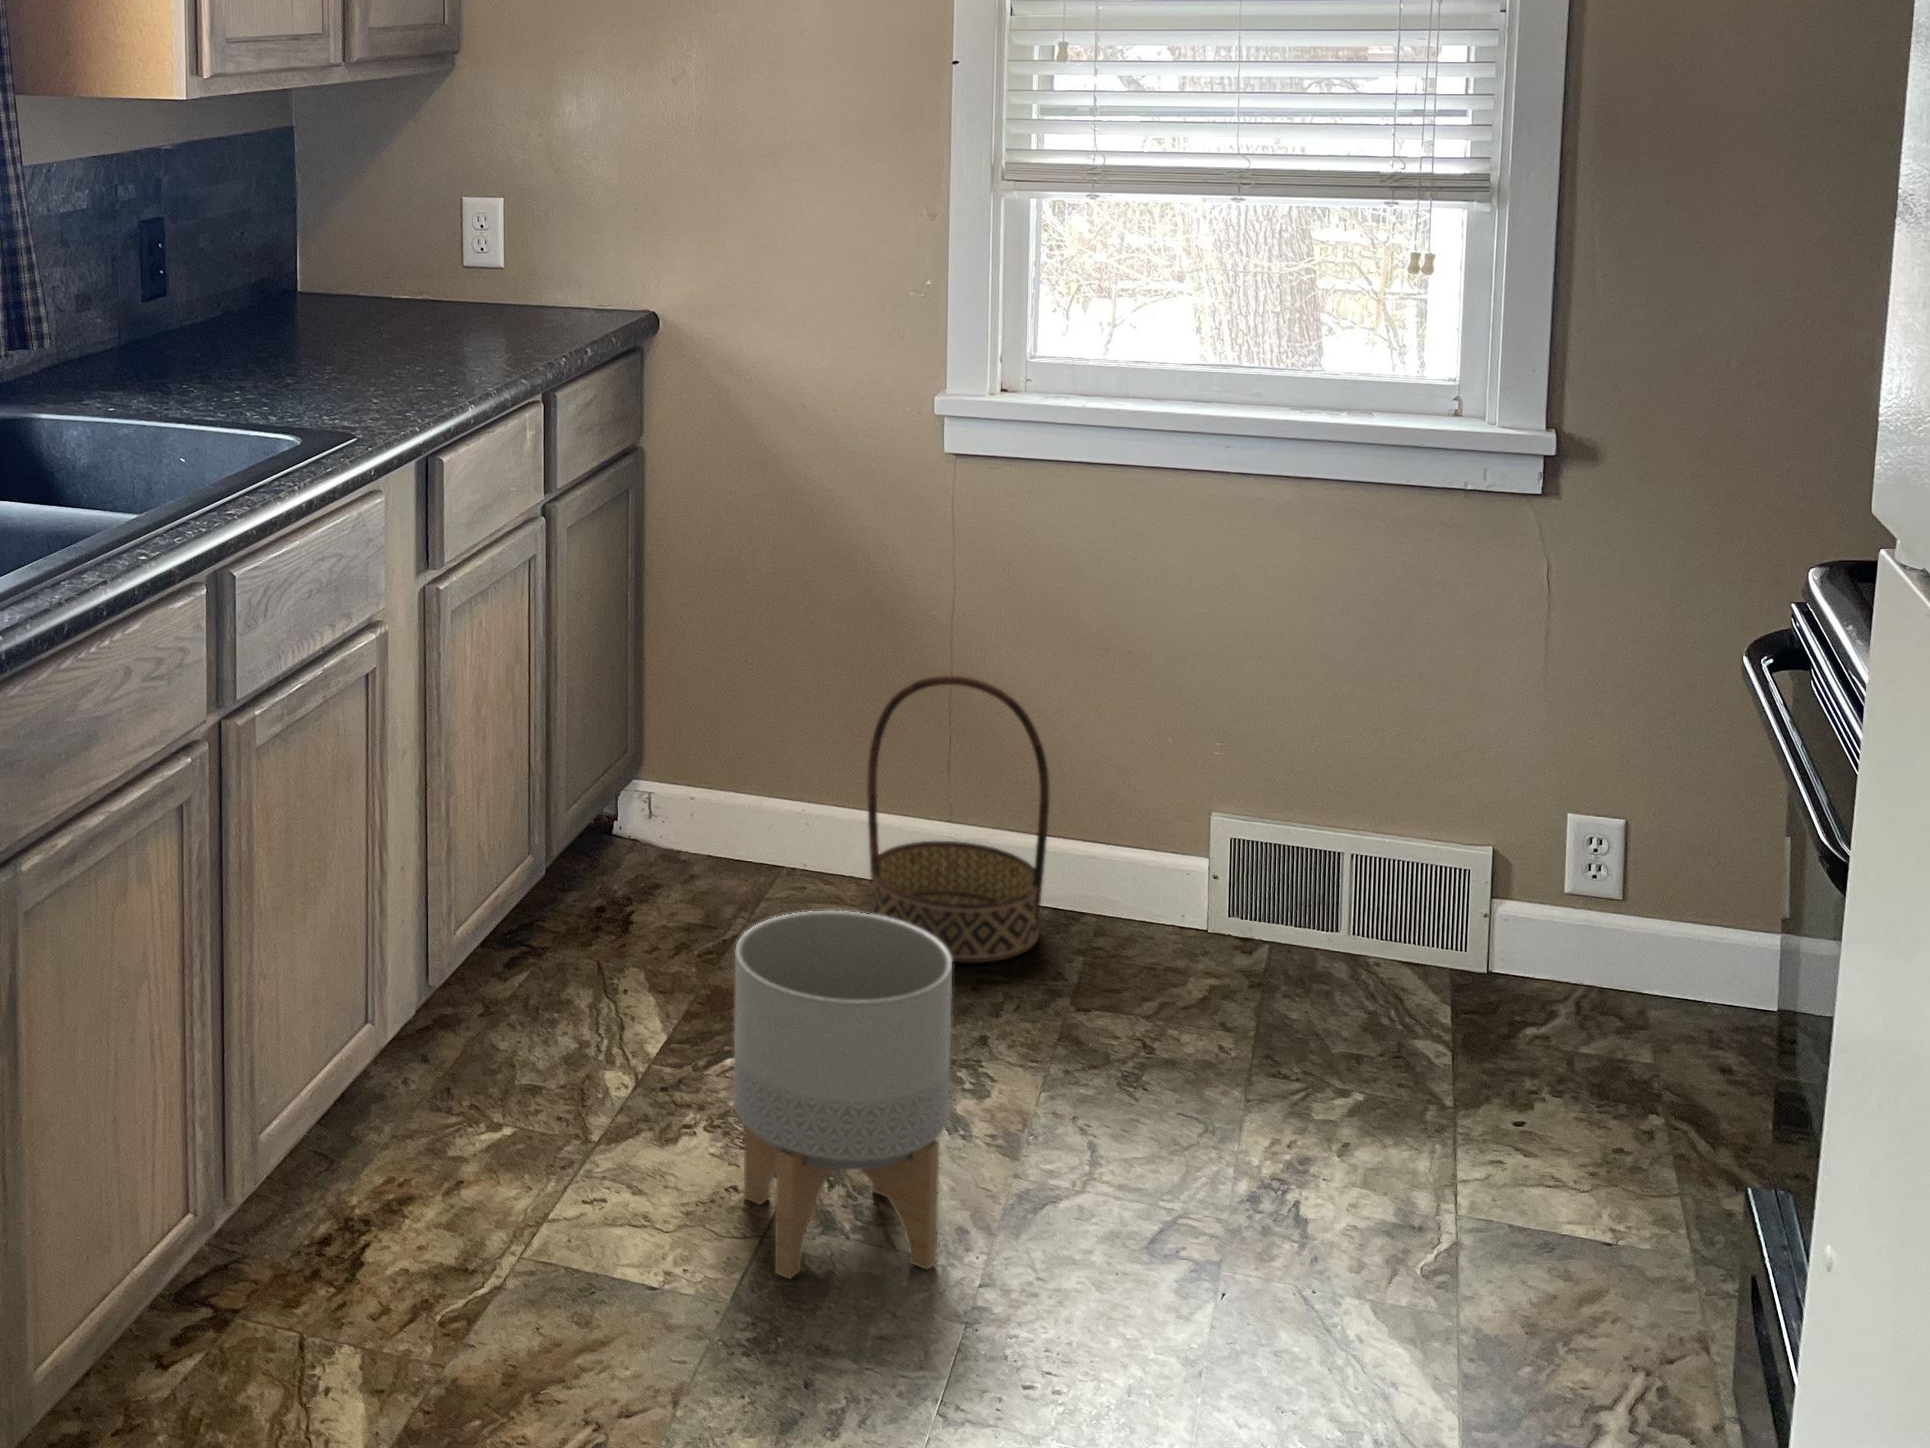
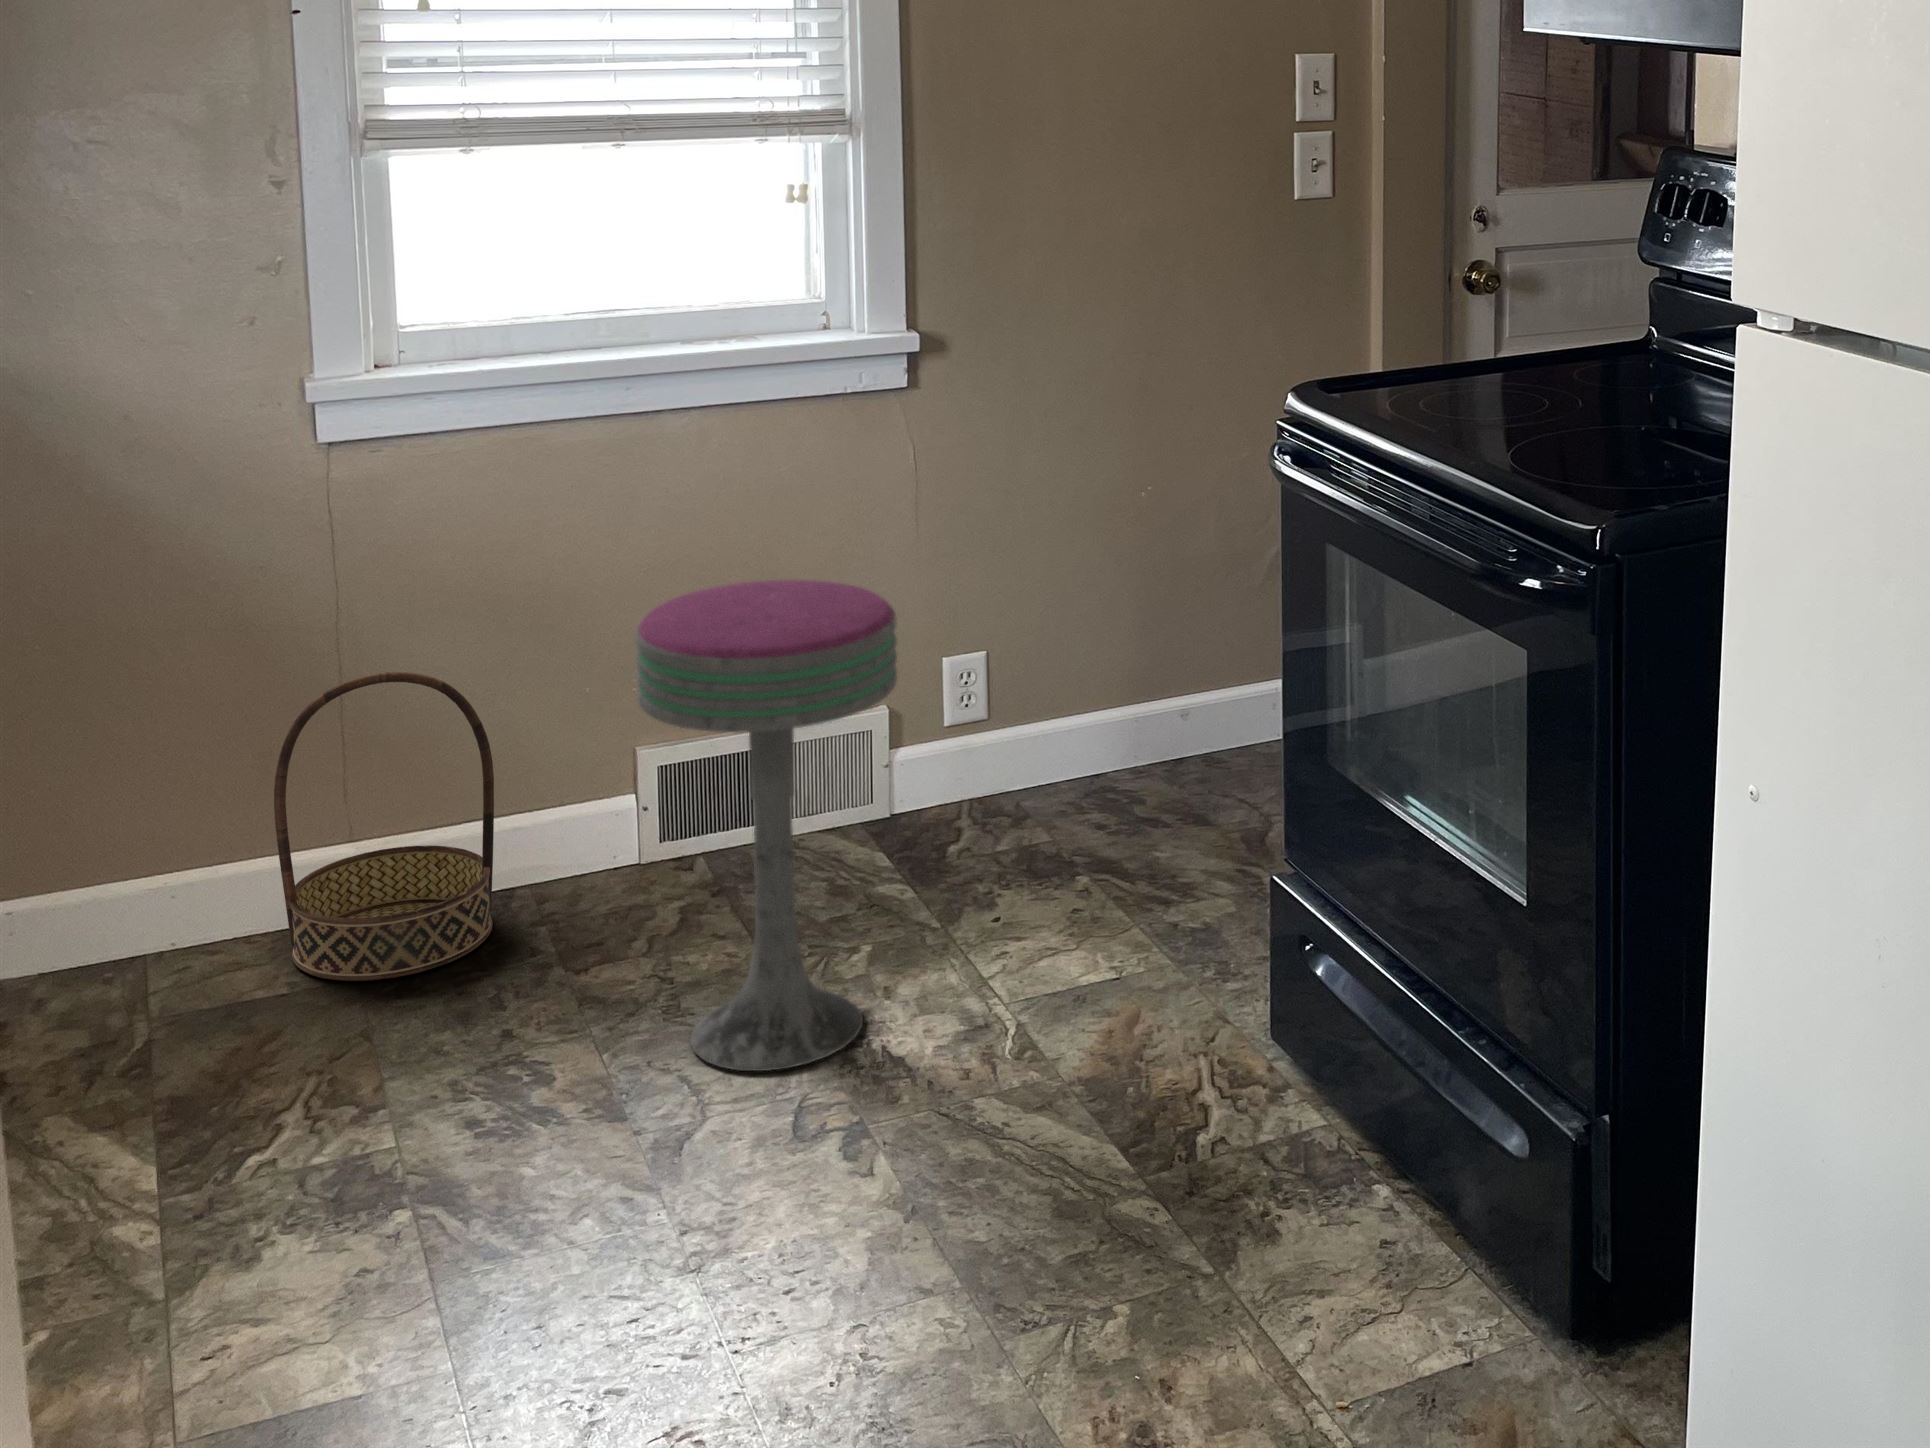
bar stool: none [1085,658,1362,1185] -> present [635,580,897,1071]
planter: present [733,911,952,1279] -> none [367,919,629,1324]

